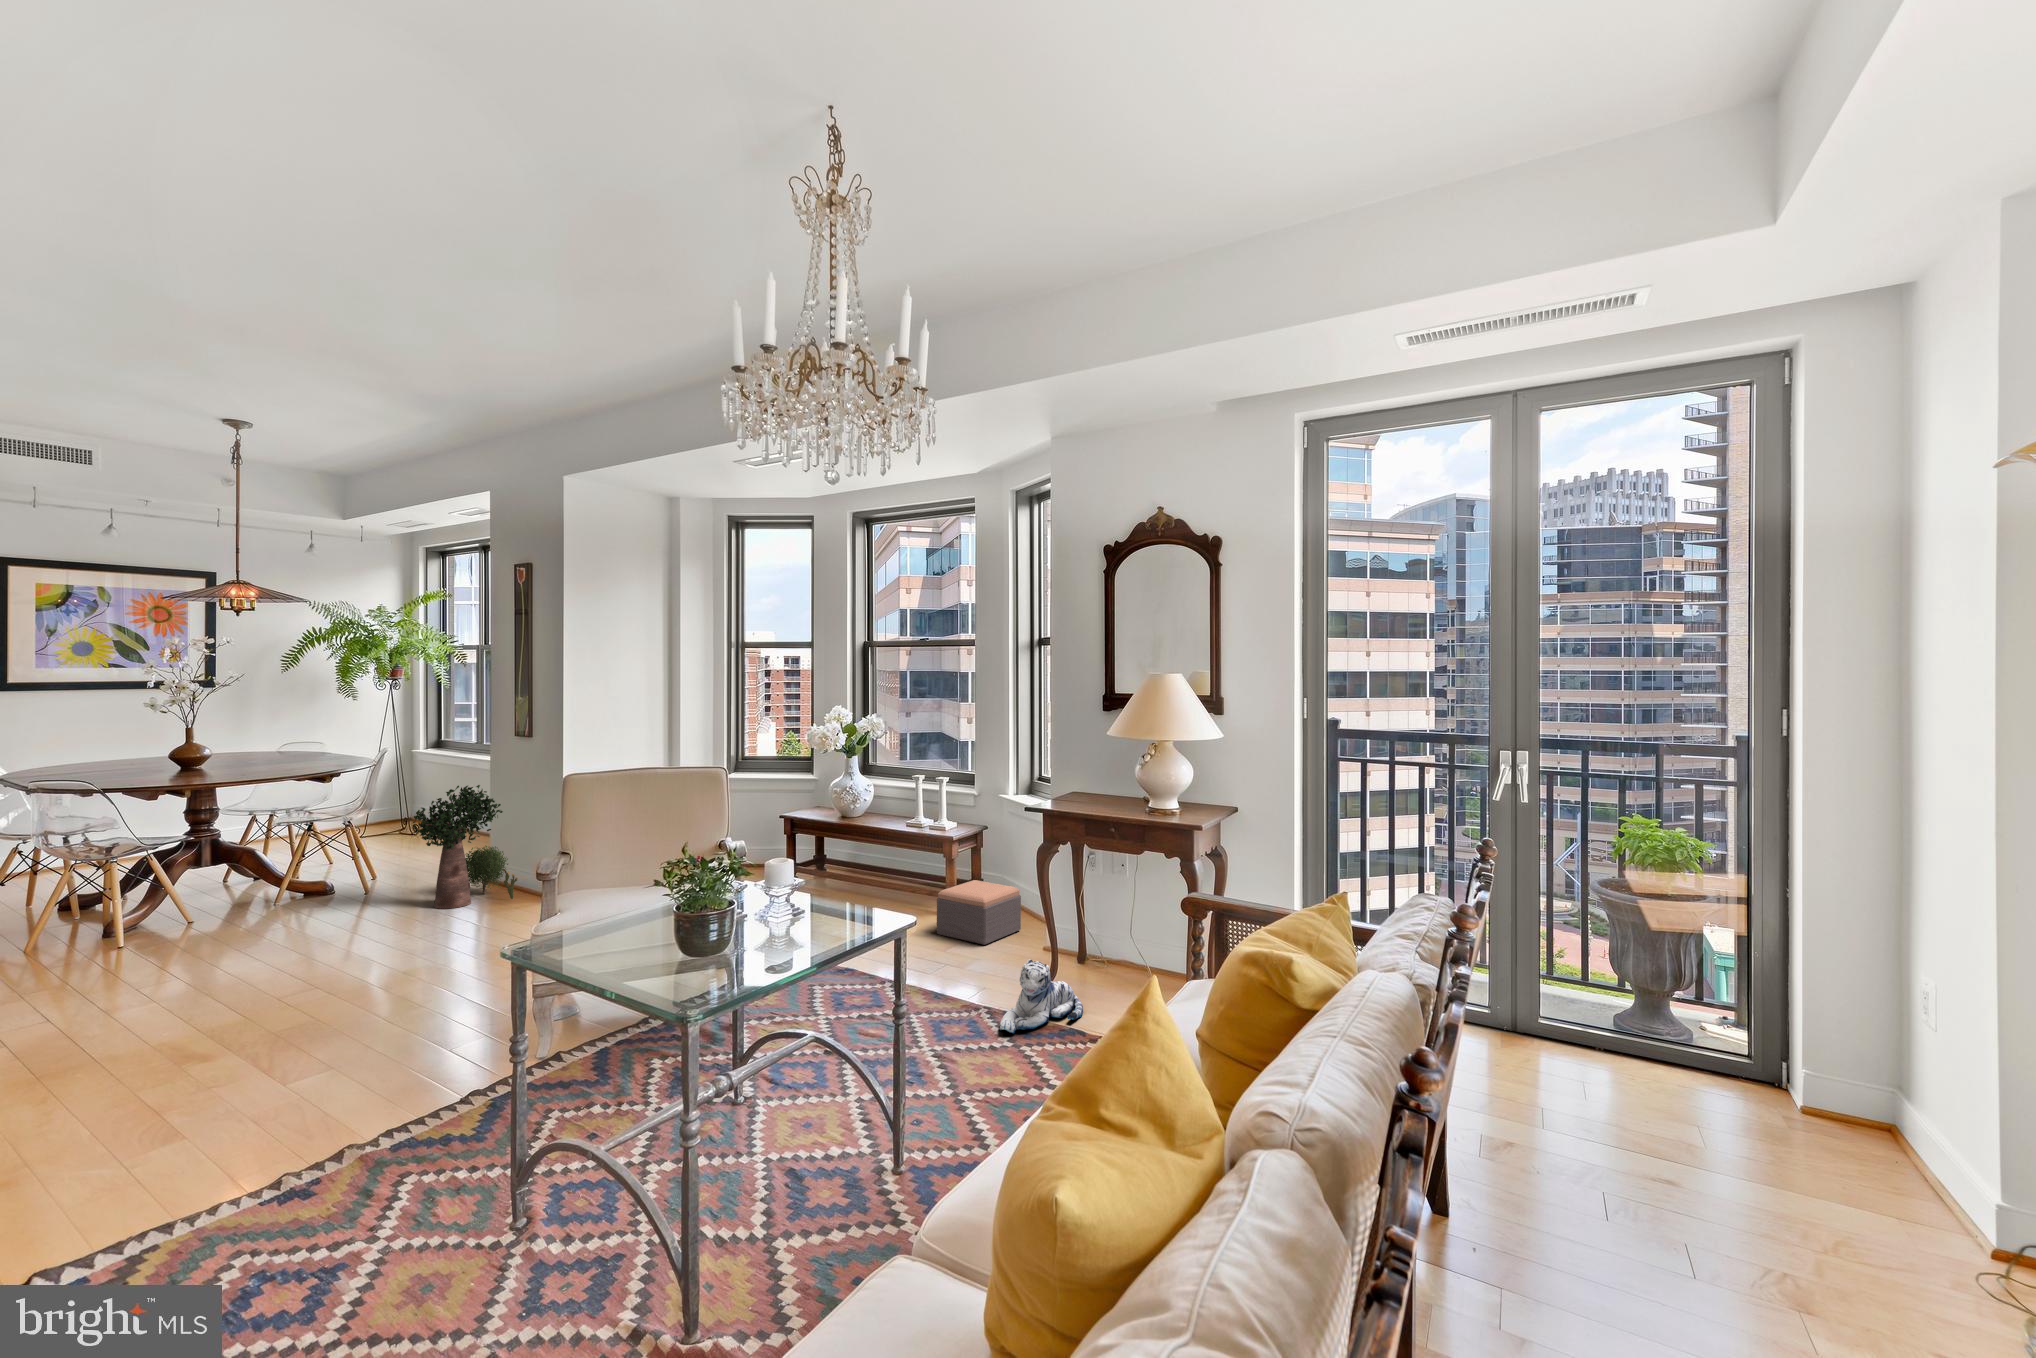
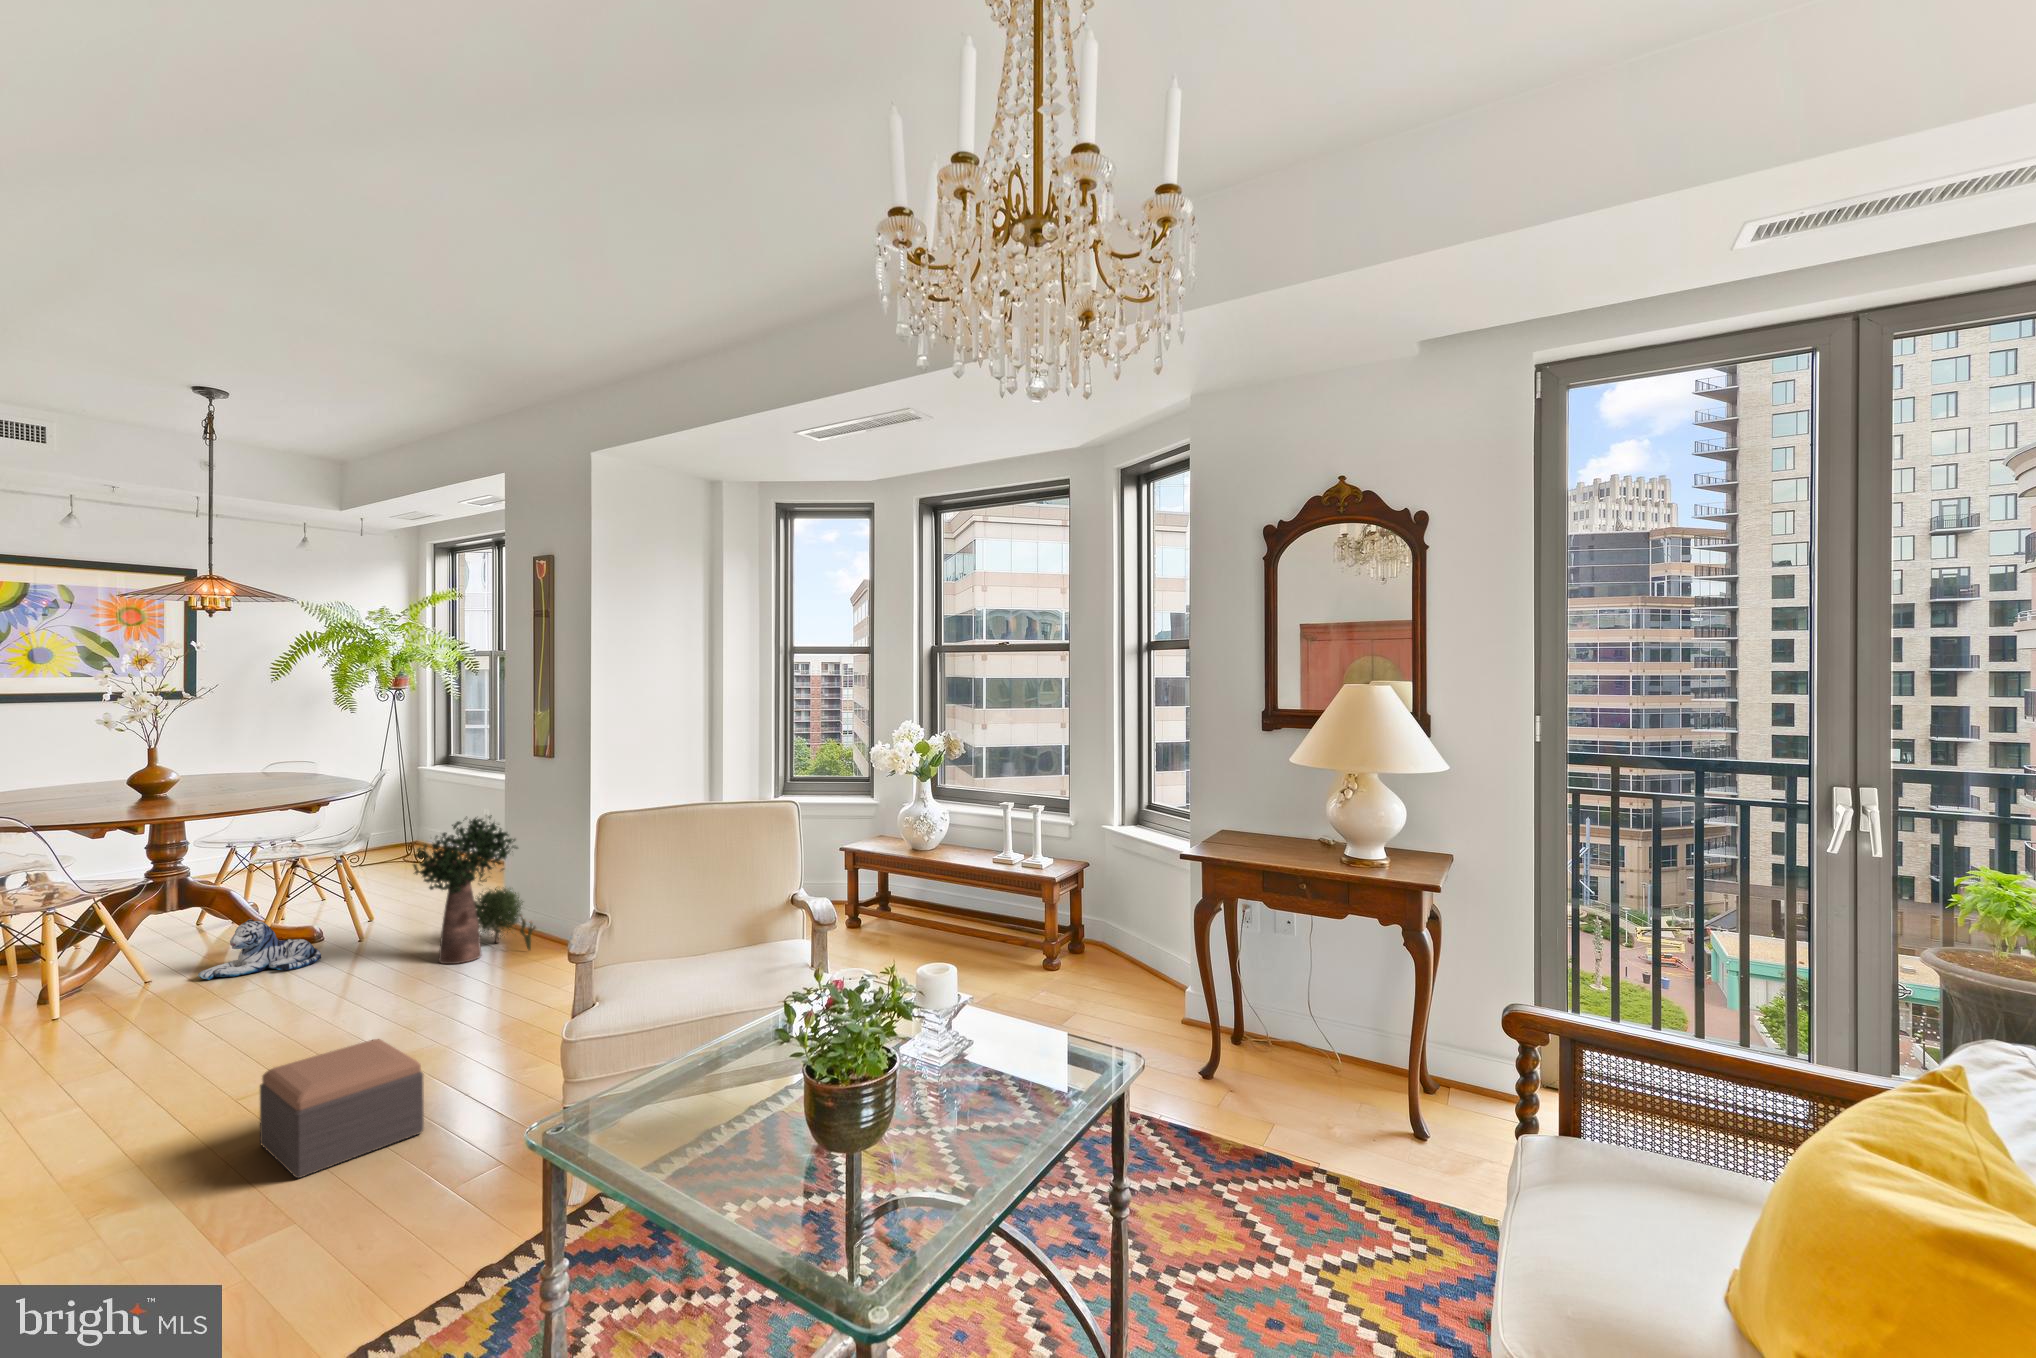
footstool: present [937,880,1021,945] -> present [260,1039,424,1178]
plush toy: present [999,959,1083,1033] -> present [198,919,321,980]

